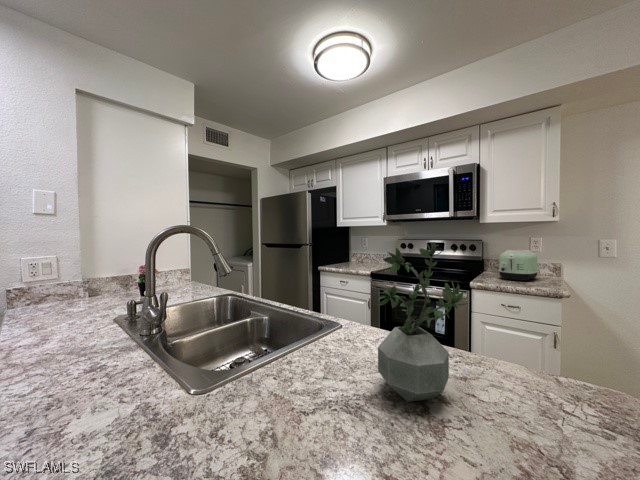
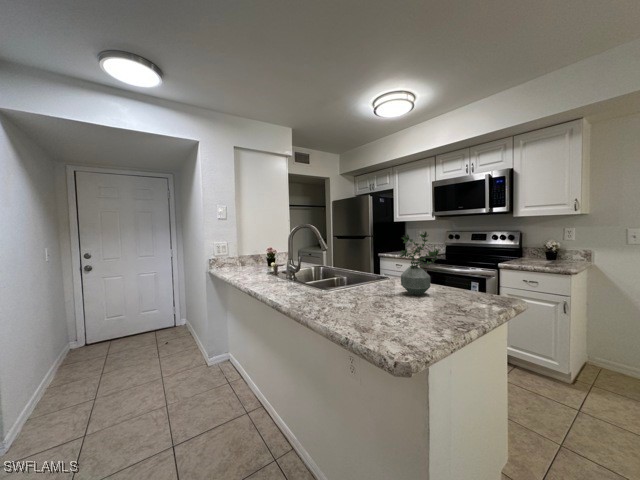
toaster: present [499,250,538,281] -> none [528,239,564,263]

